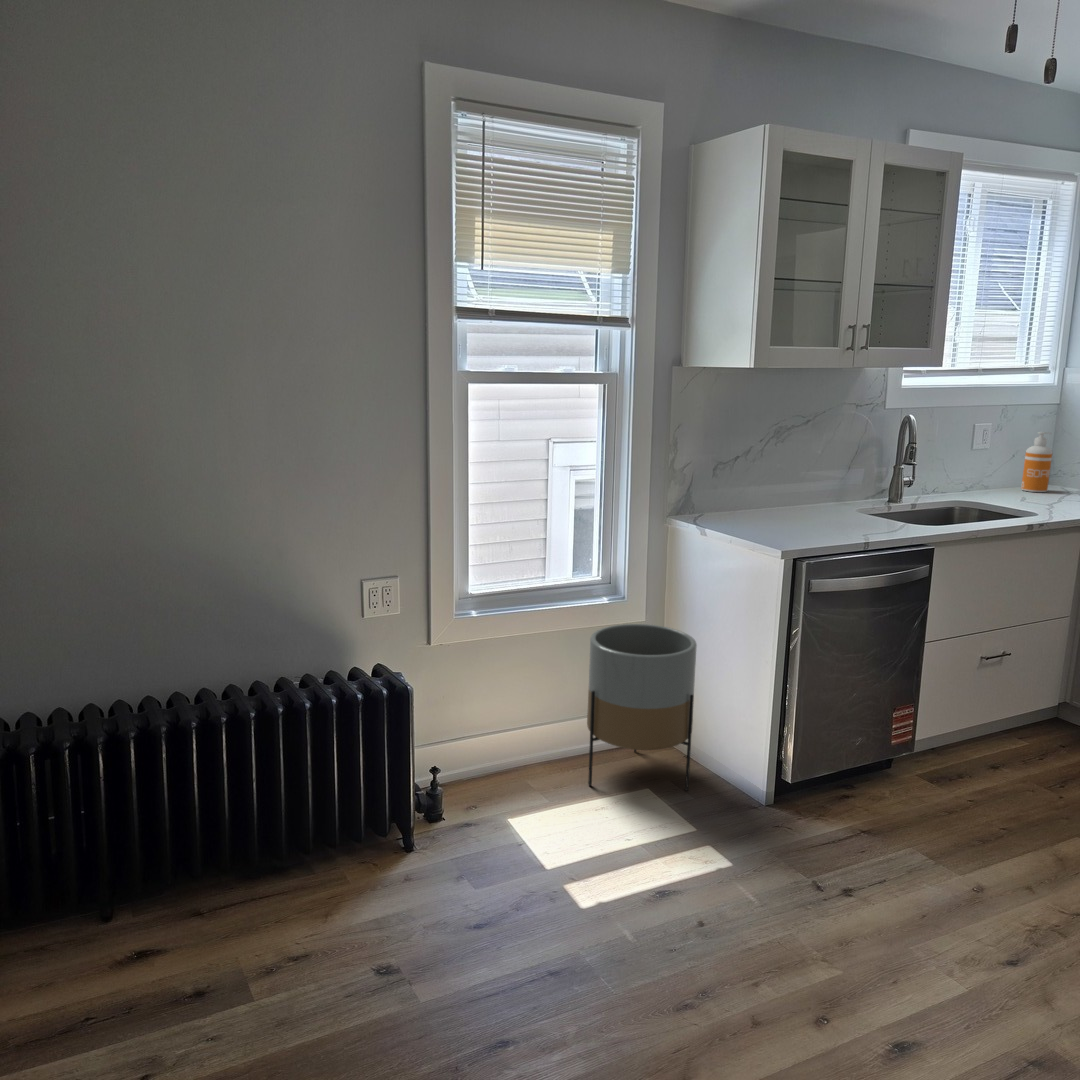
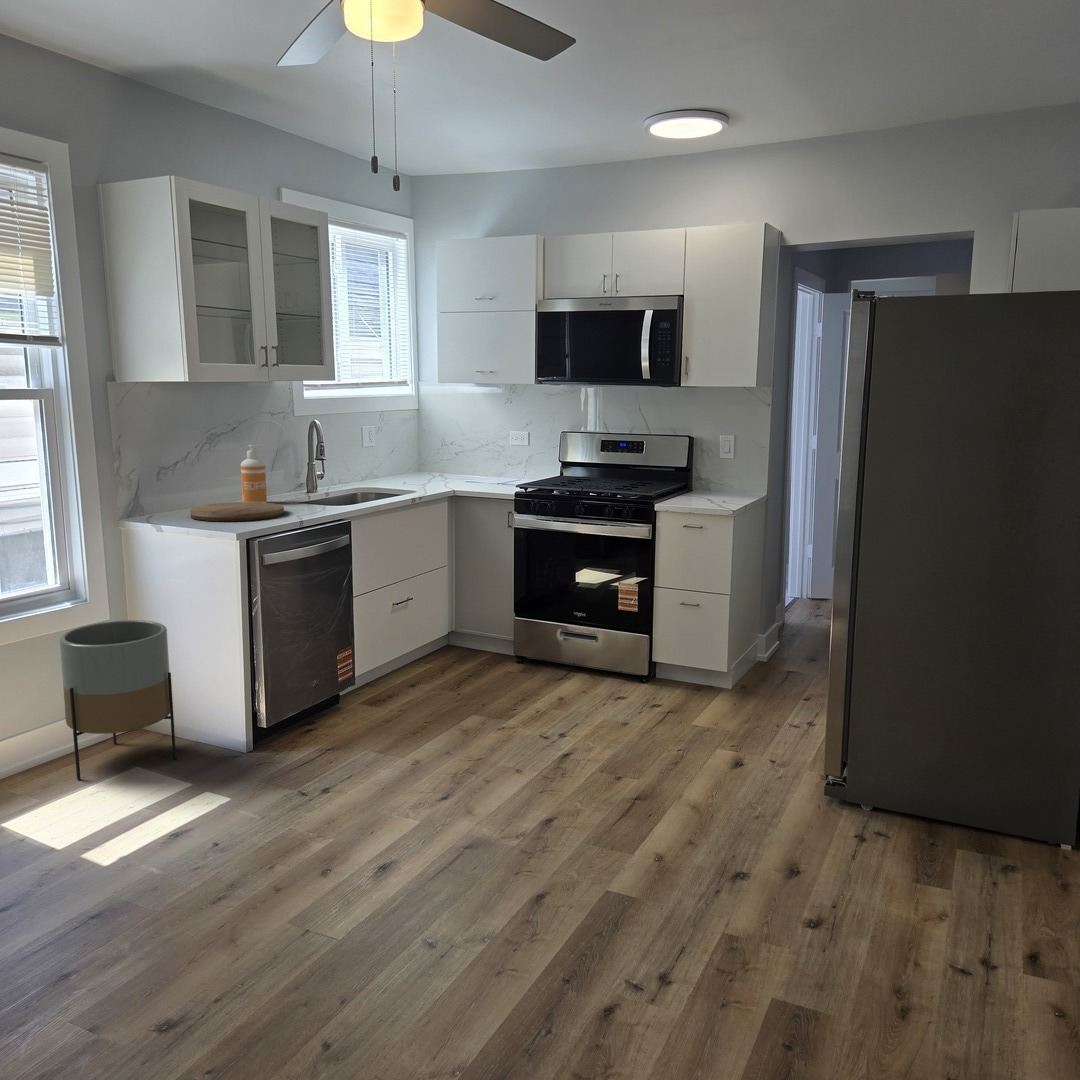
soap dispenser: present [1021,432,1052,492] -> present [241,445,267,503]
cutting board: none [742,507,851,535] -> present [190,502,284,521]

